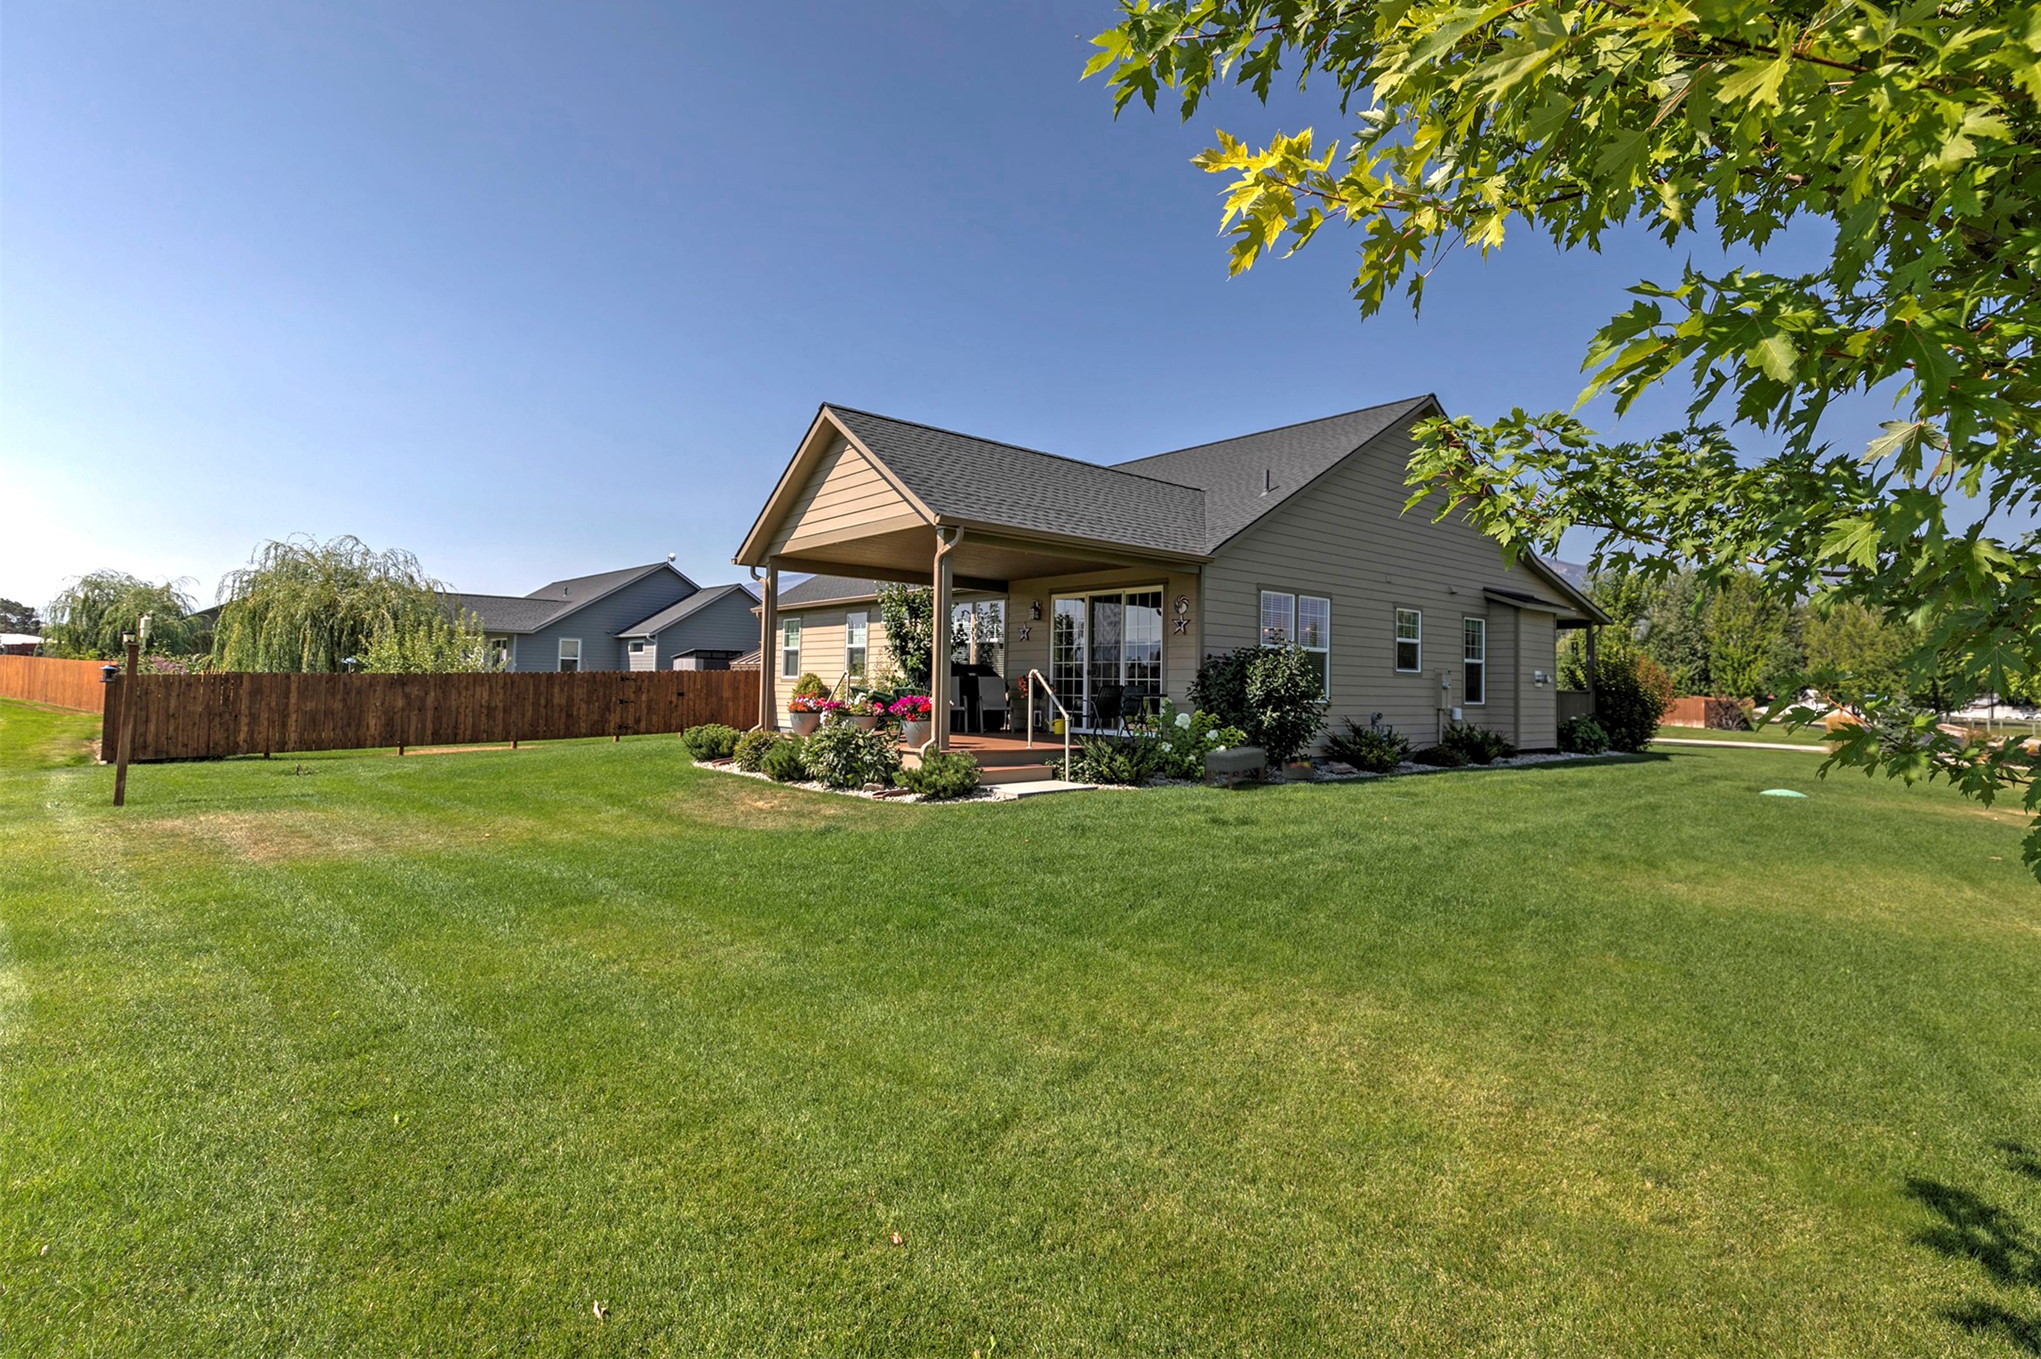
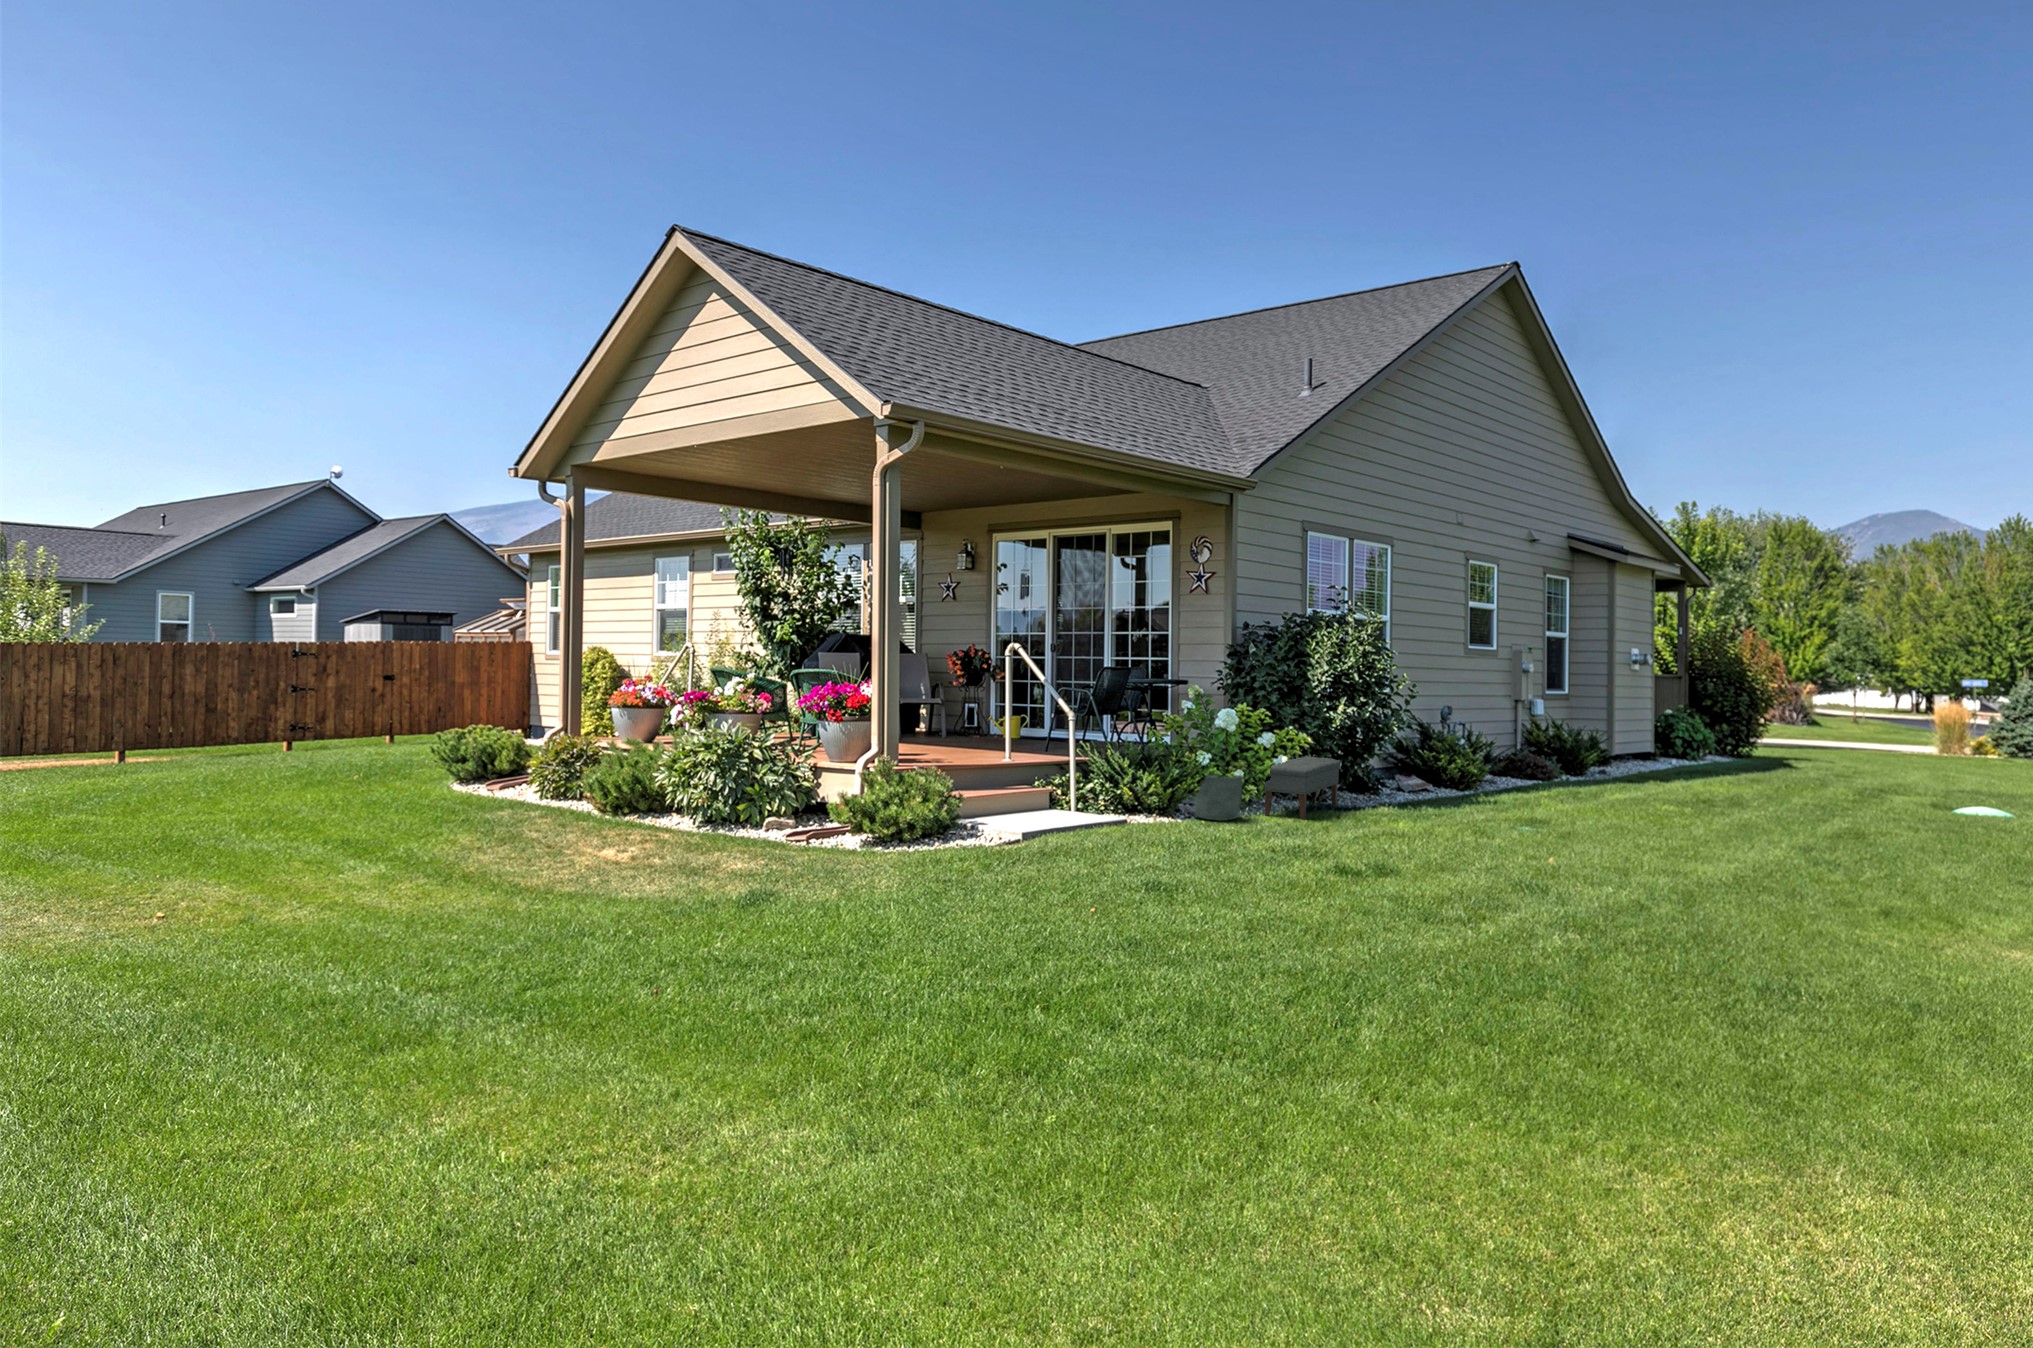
planter: none [1154,756,1187,789] -> present [1194,776,1243,821]
basket: present [1282,762,1314,779] -> none [1353,774,1399,802]

